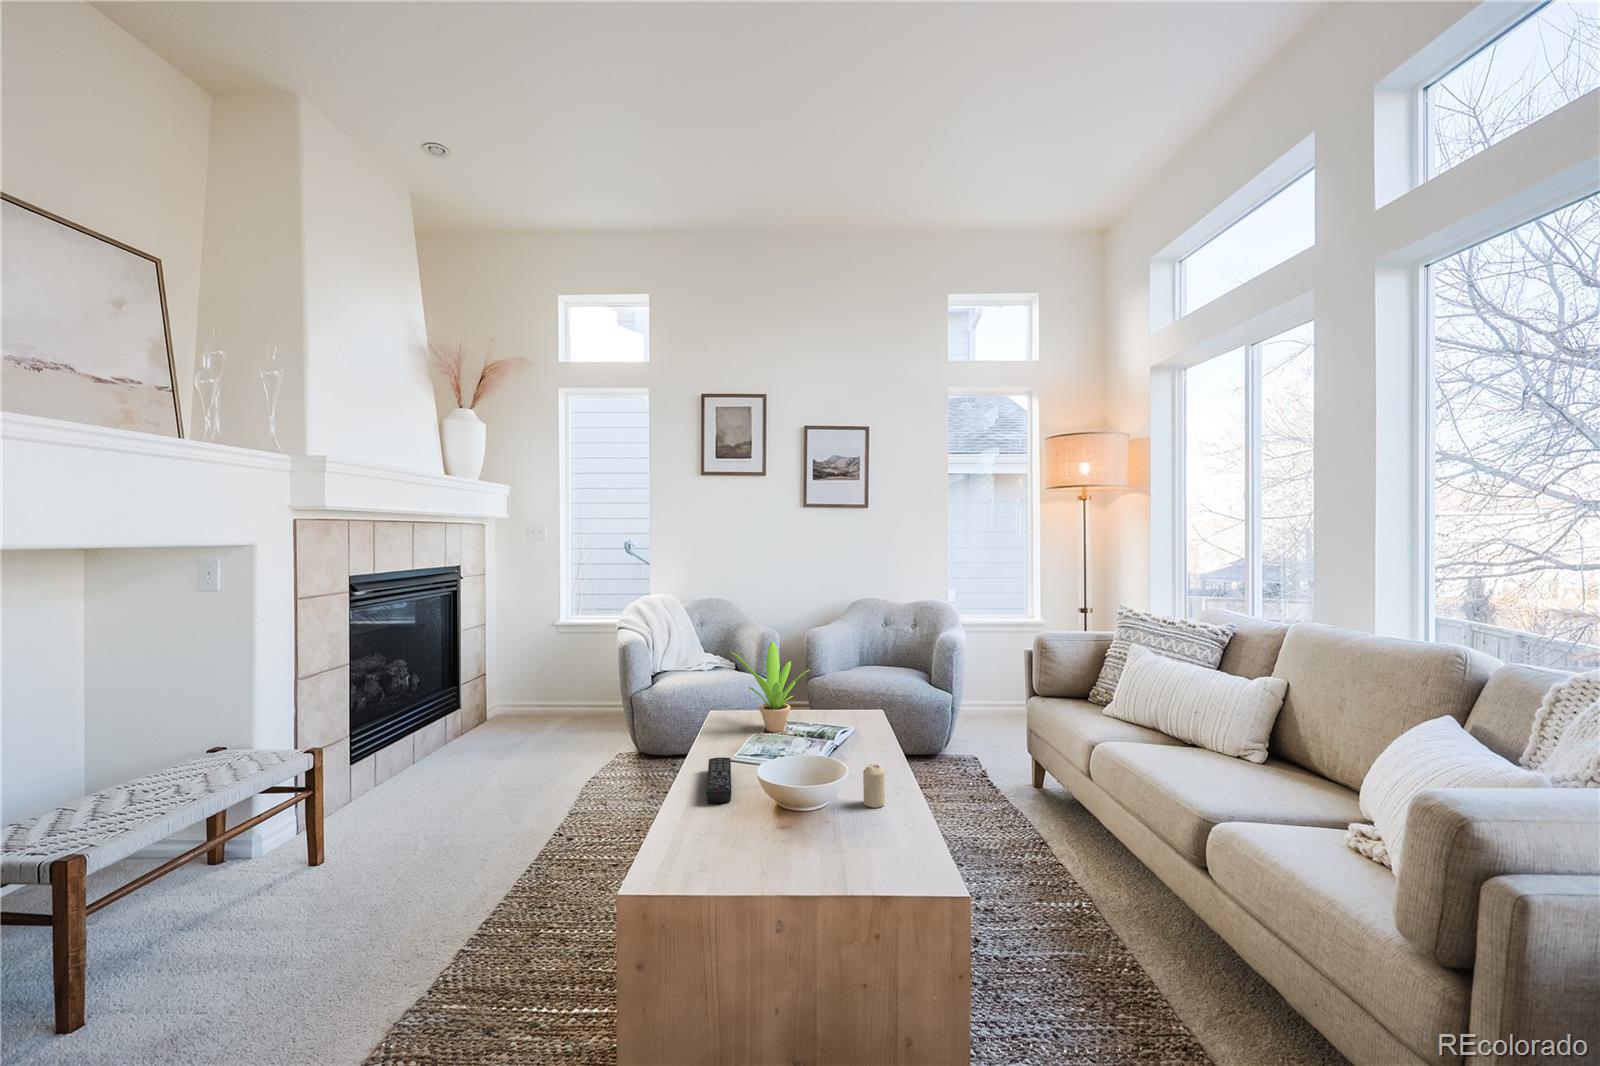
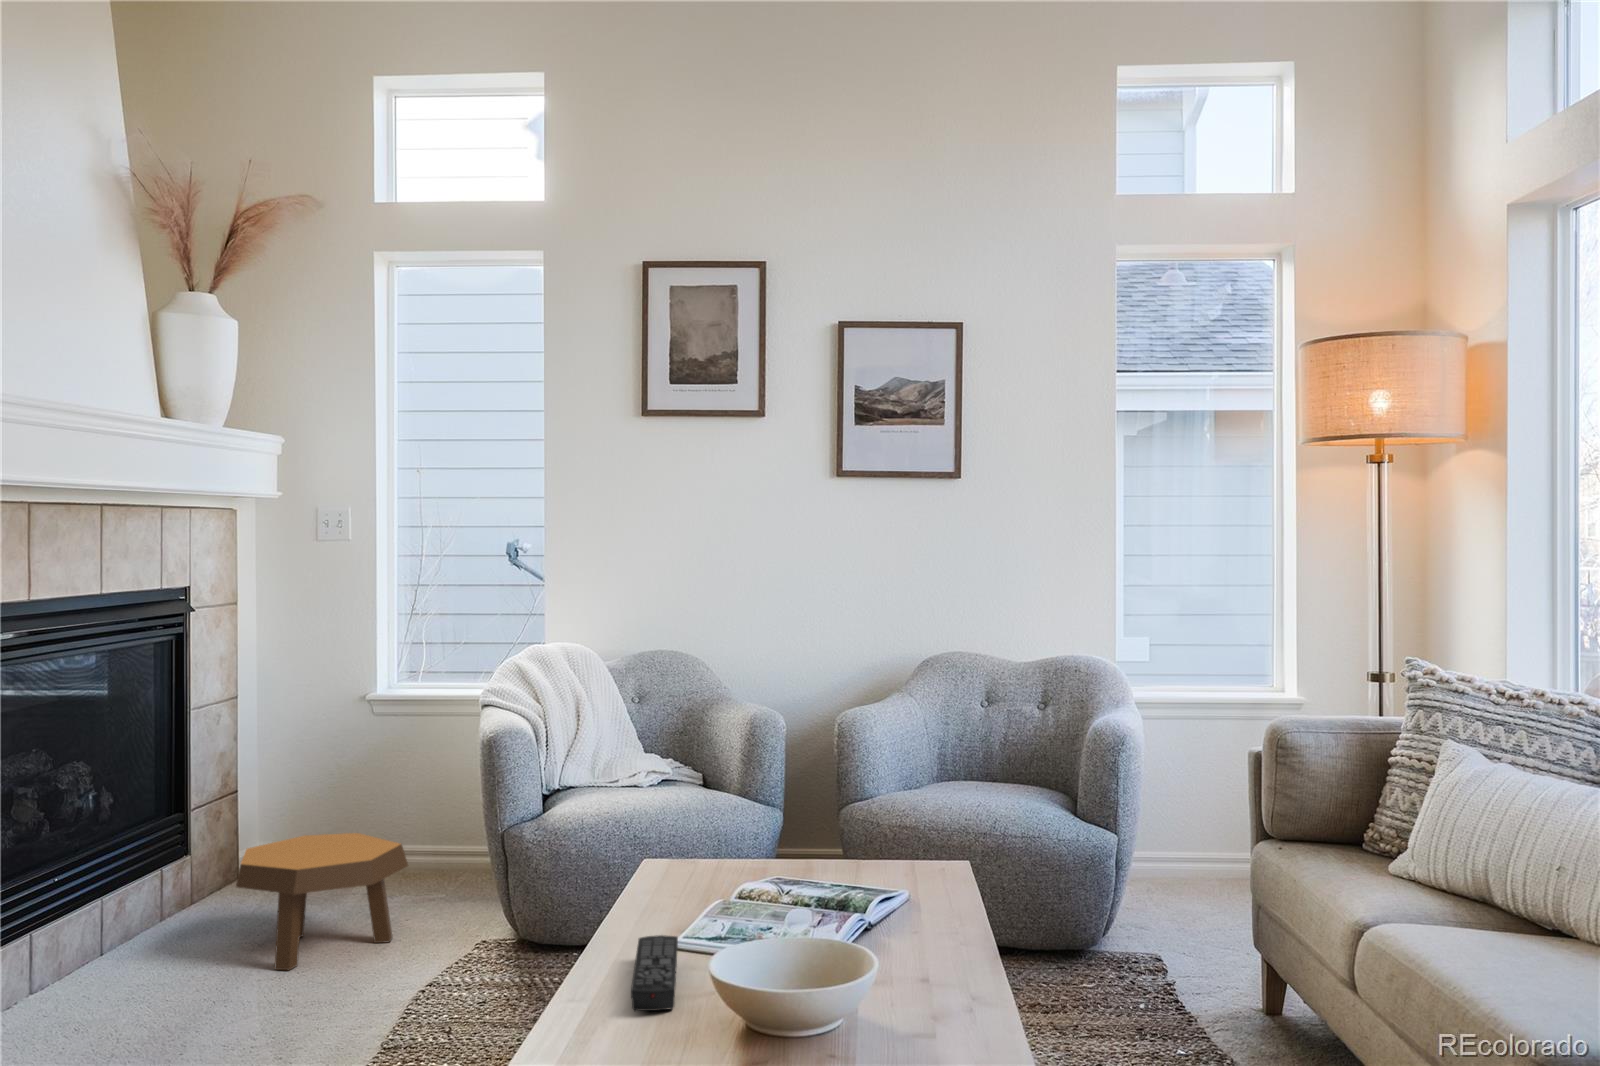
potted plant: present [731,642,809,732] -> none [683,731,829,896]
footstool: none [485,697,579,772] -> present [236,833,408,970]
candle: present [863,764,885,808] -> none [910,947,948,1023]

